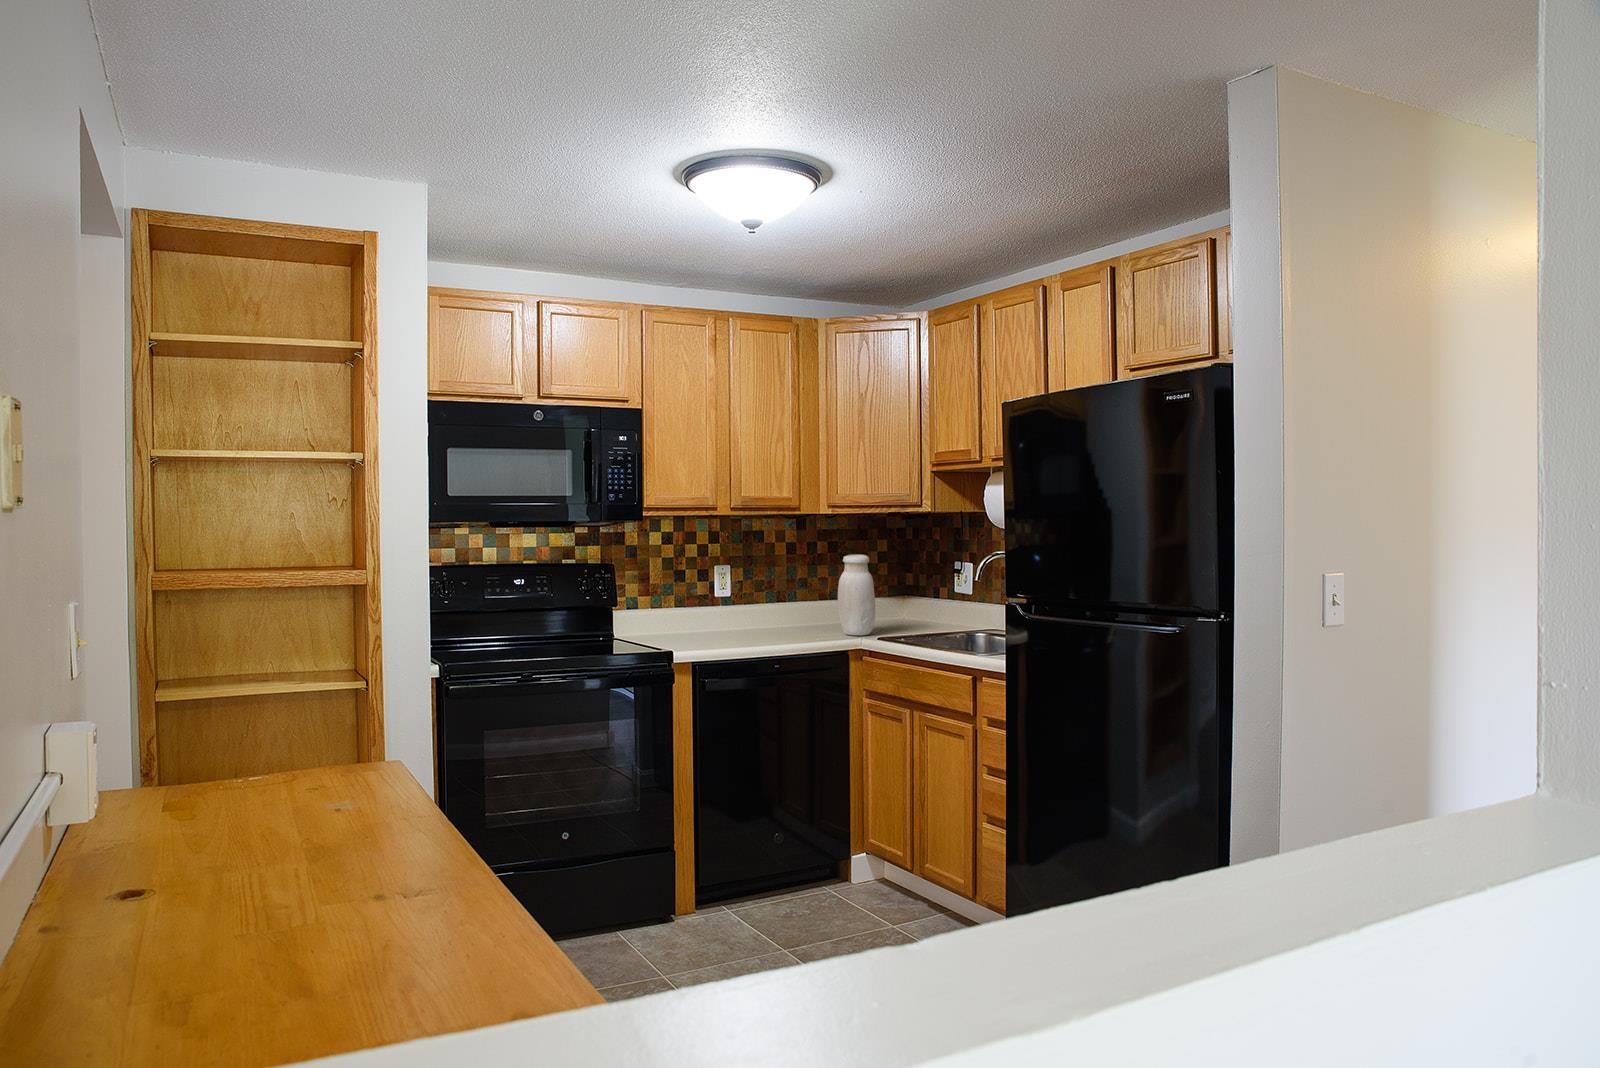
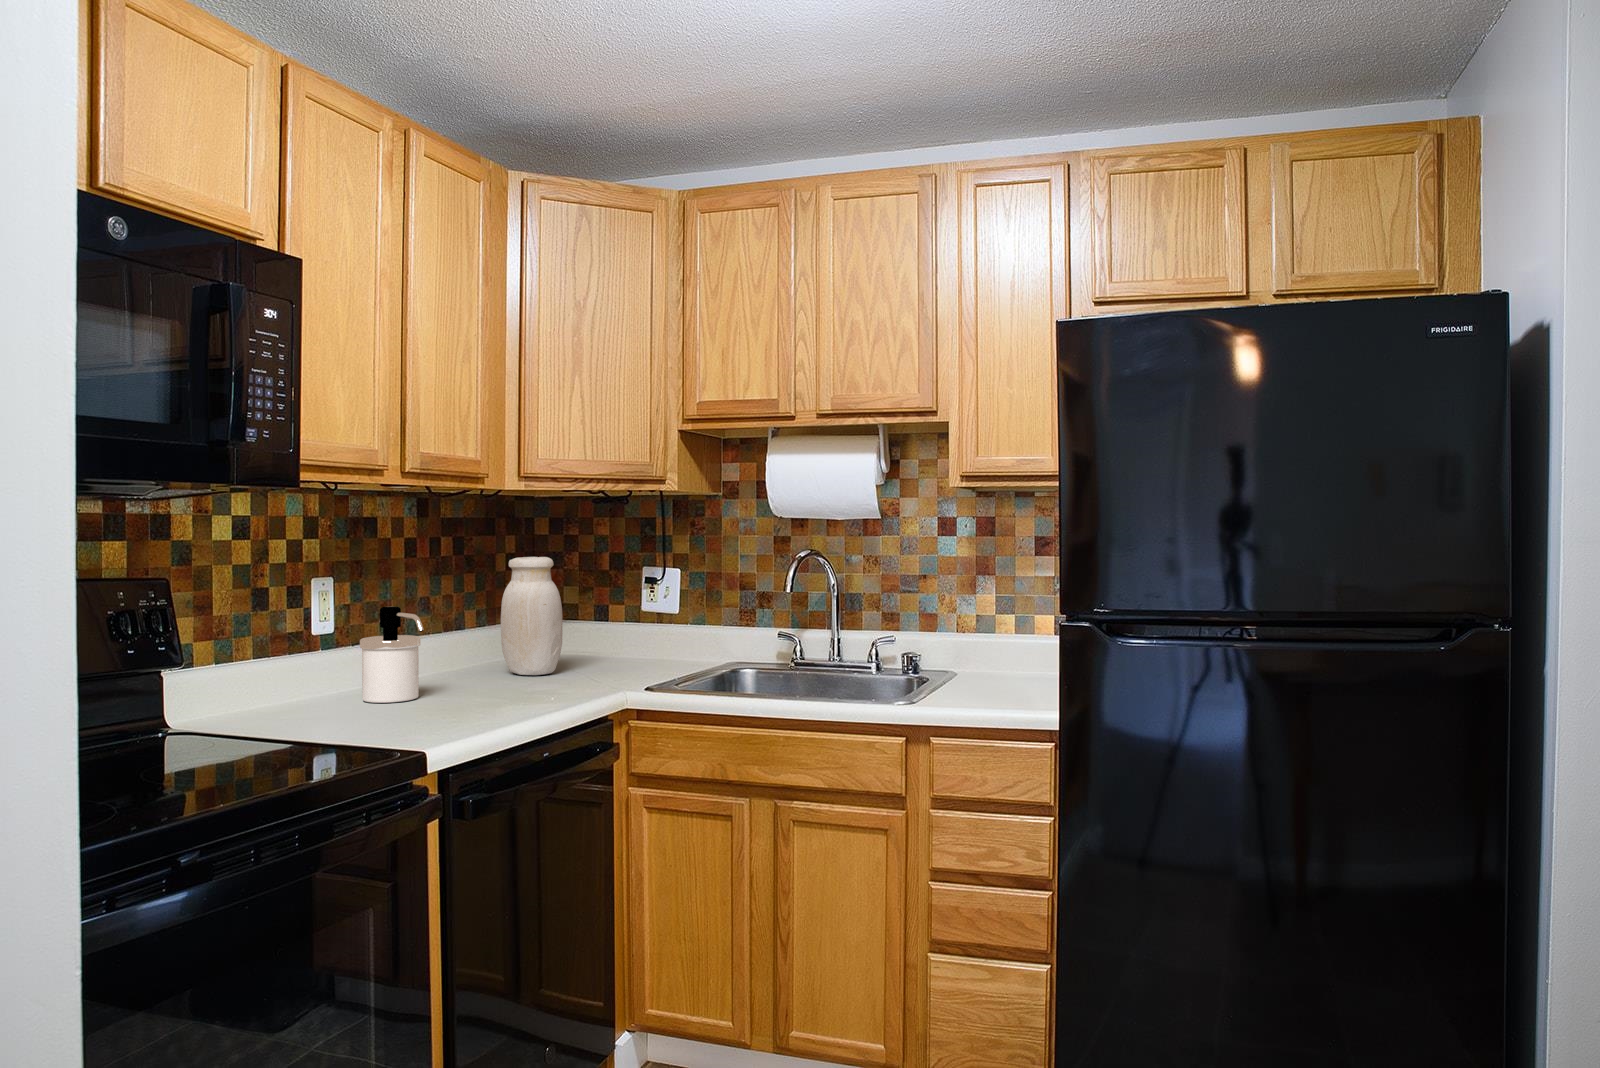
soap dispenser: none [725,585,759,642] -> present [360,606,424,703]

